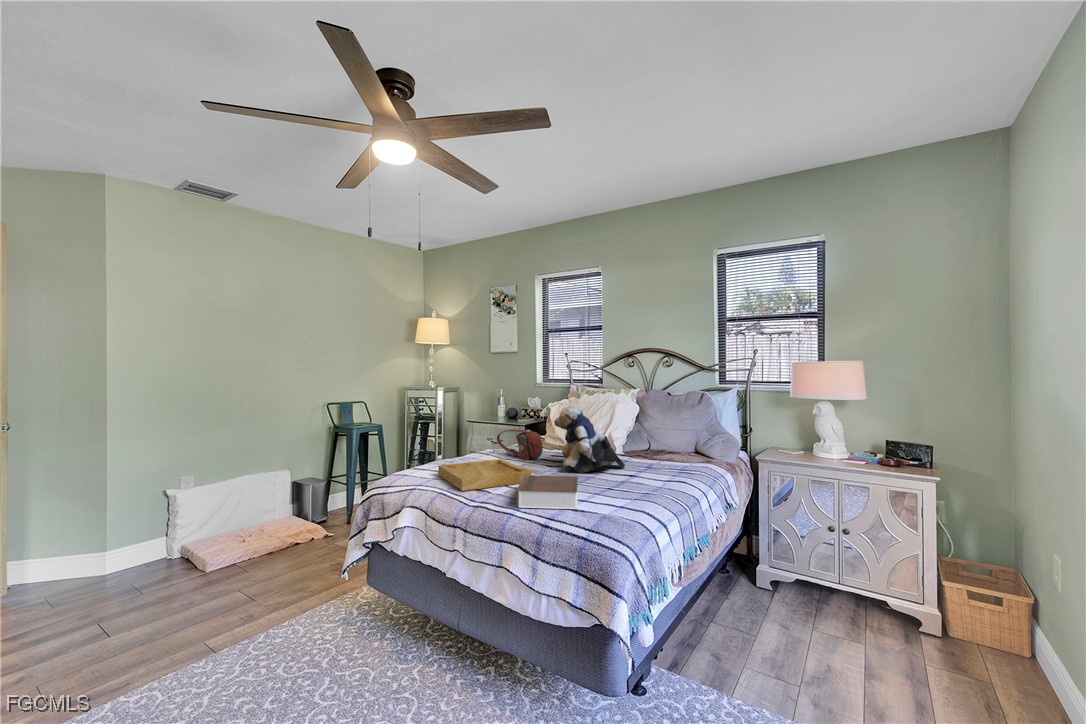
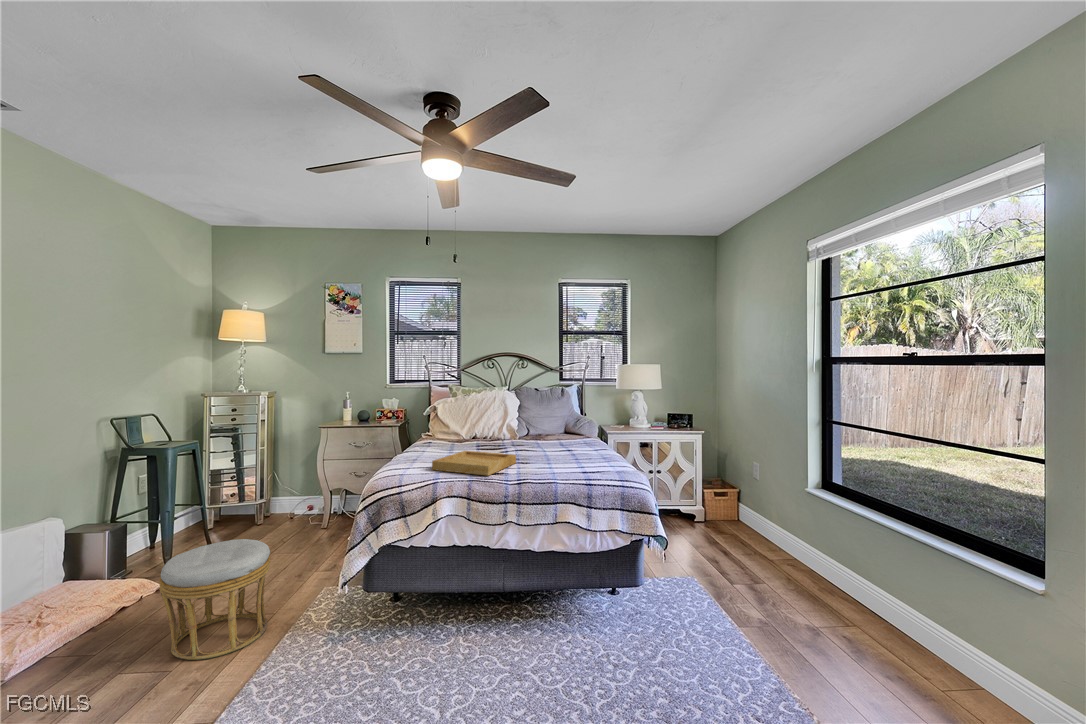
teddy bear: present [554,406,625,473] -> none [500,401,550,453]
handbag: present [497,429,543,460] -> none [428,424,479,450]
book: present [516,475,578,509] -> none [526,453,590,478]
ottoman: none [243,511,330,605] -> present [159,539,271,660]

